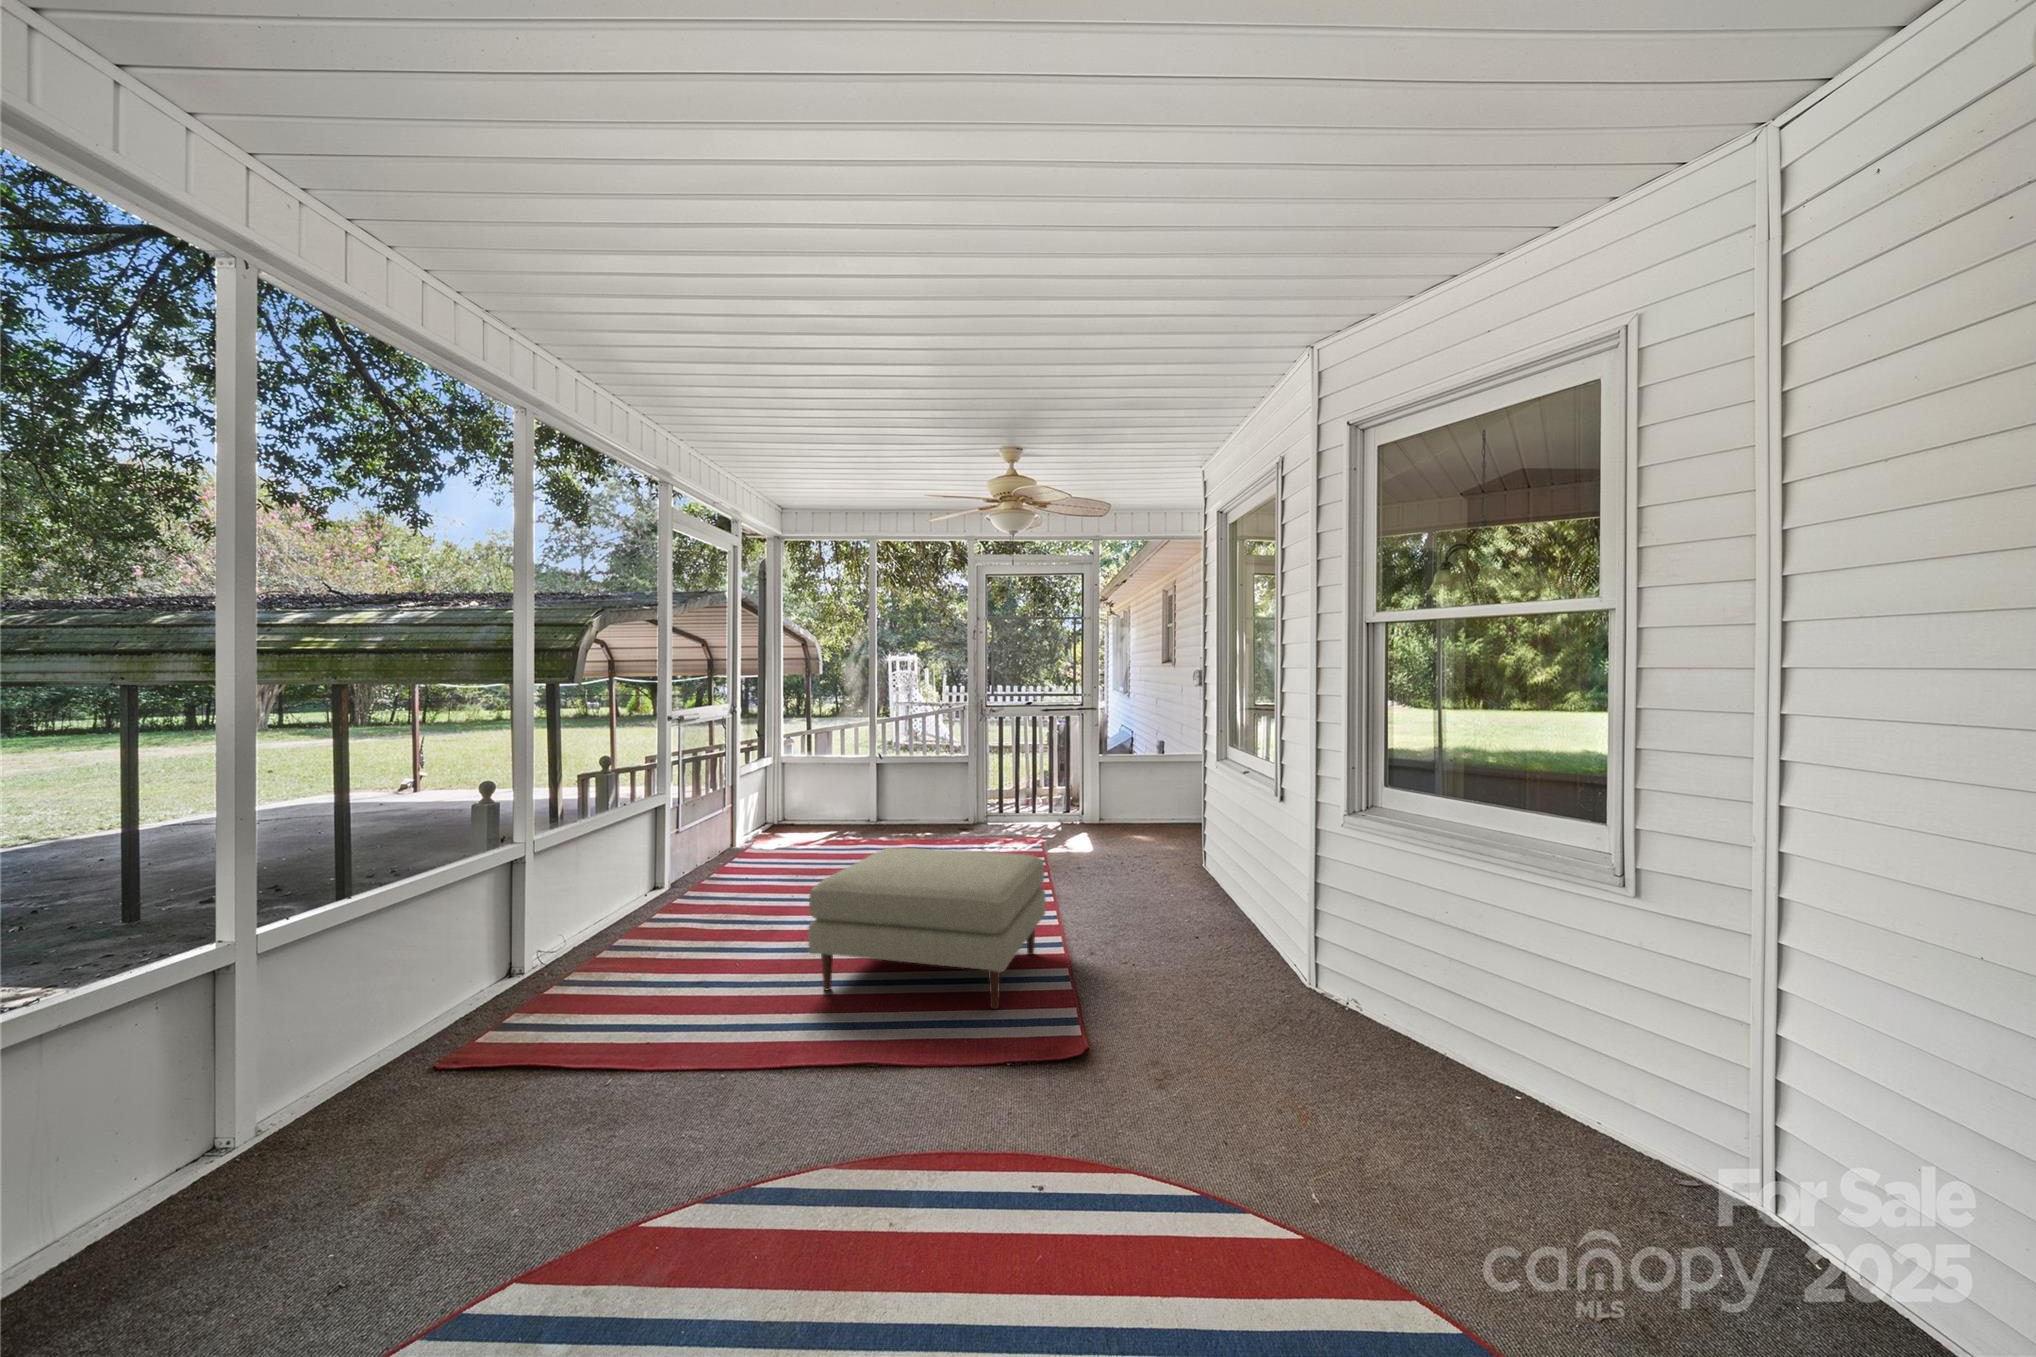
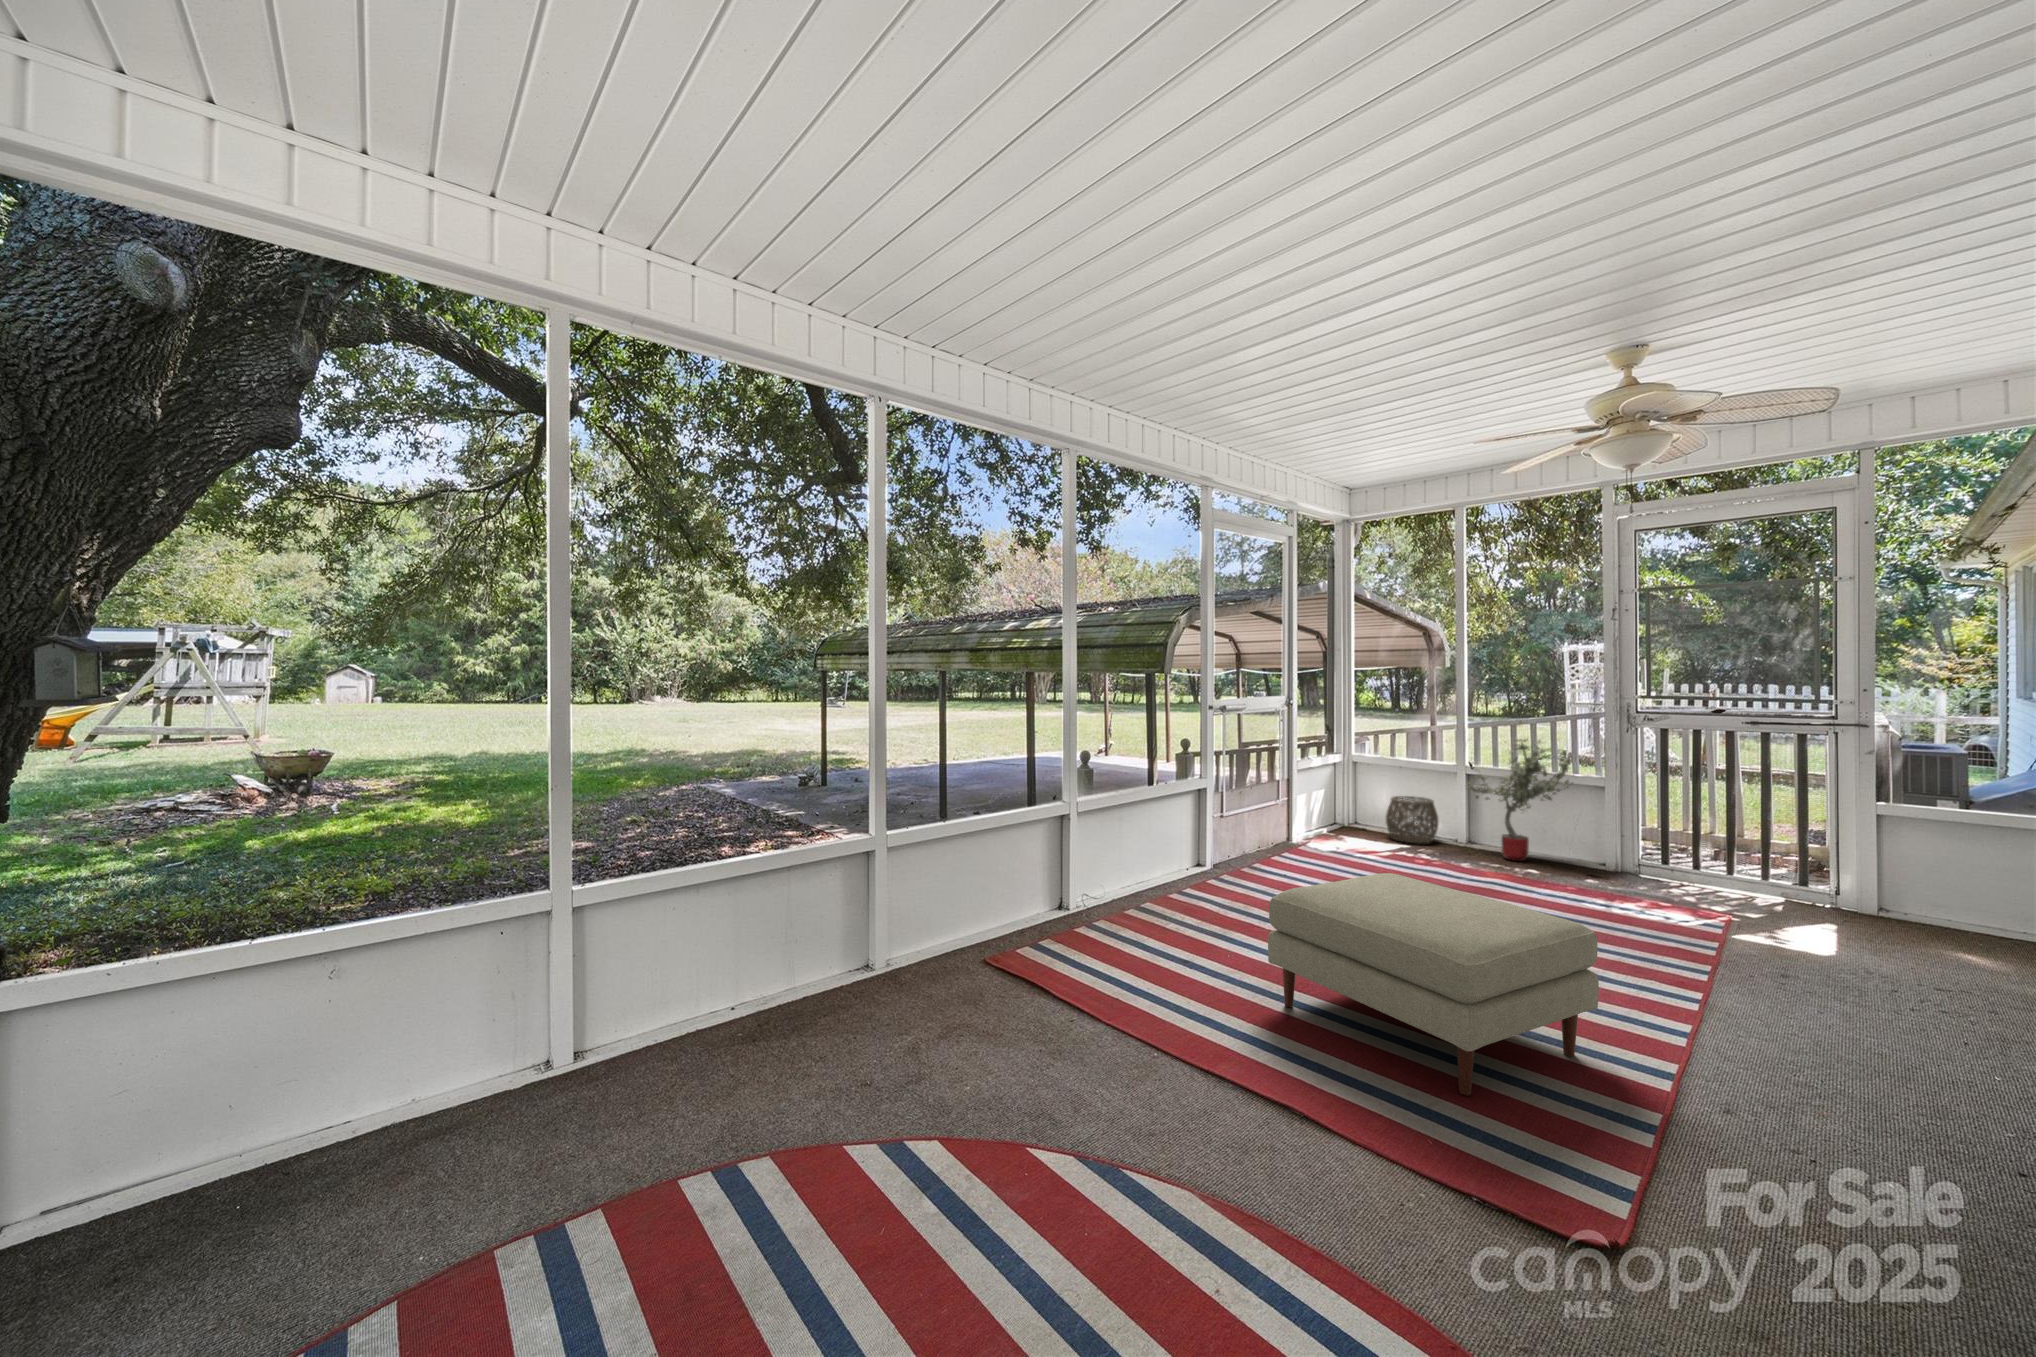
potted tree: none [875,733,950,828] -> present [1467,739,1573,861]
woven basket: none [814,789,855,829] -> present [1386,796,1439,843]

